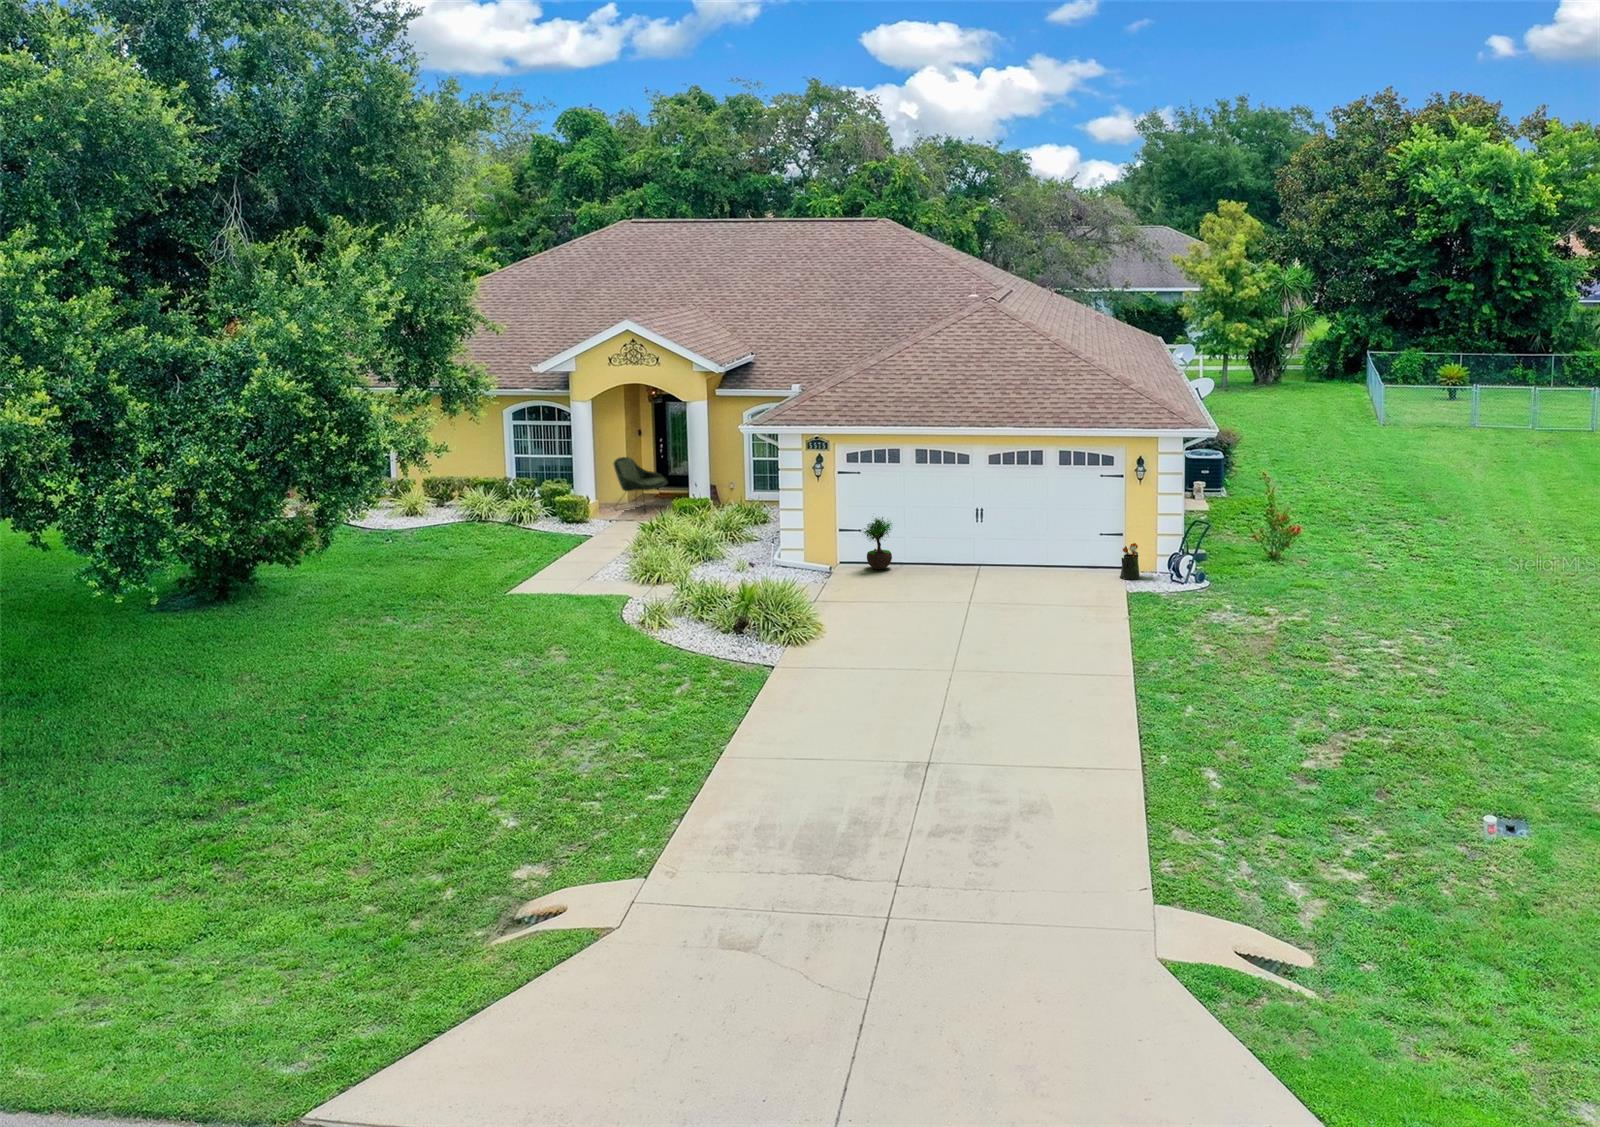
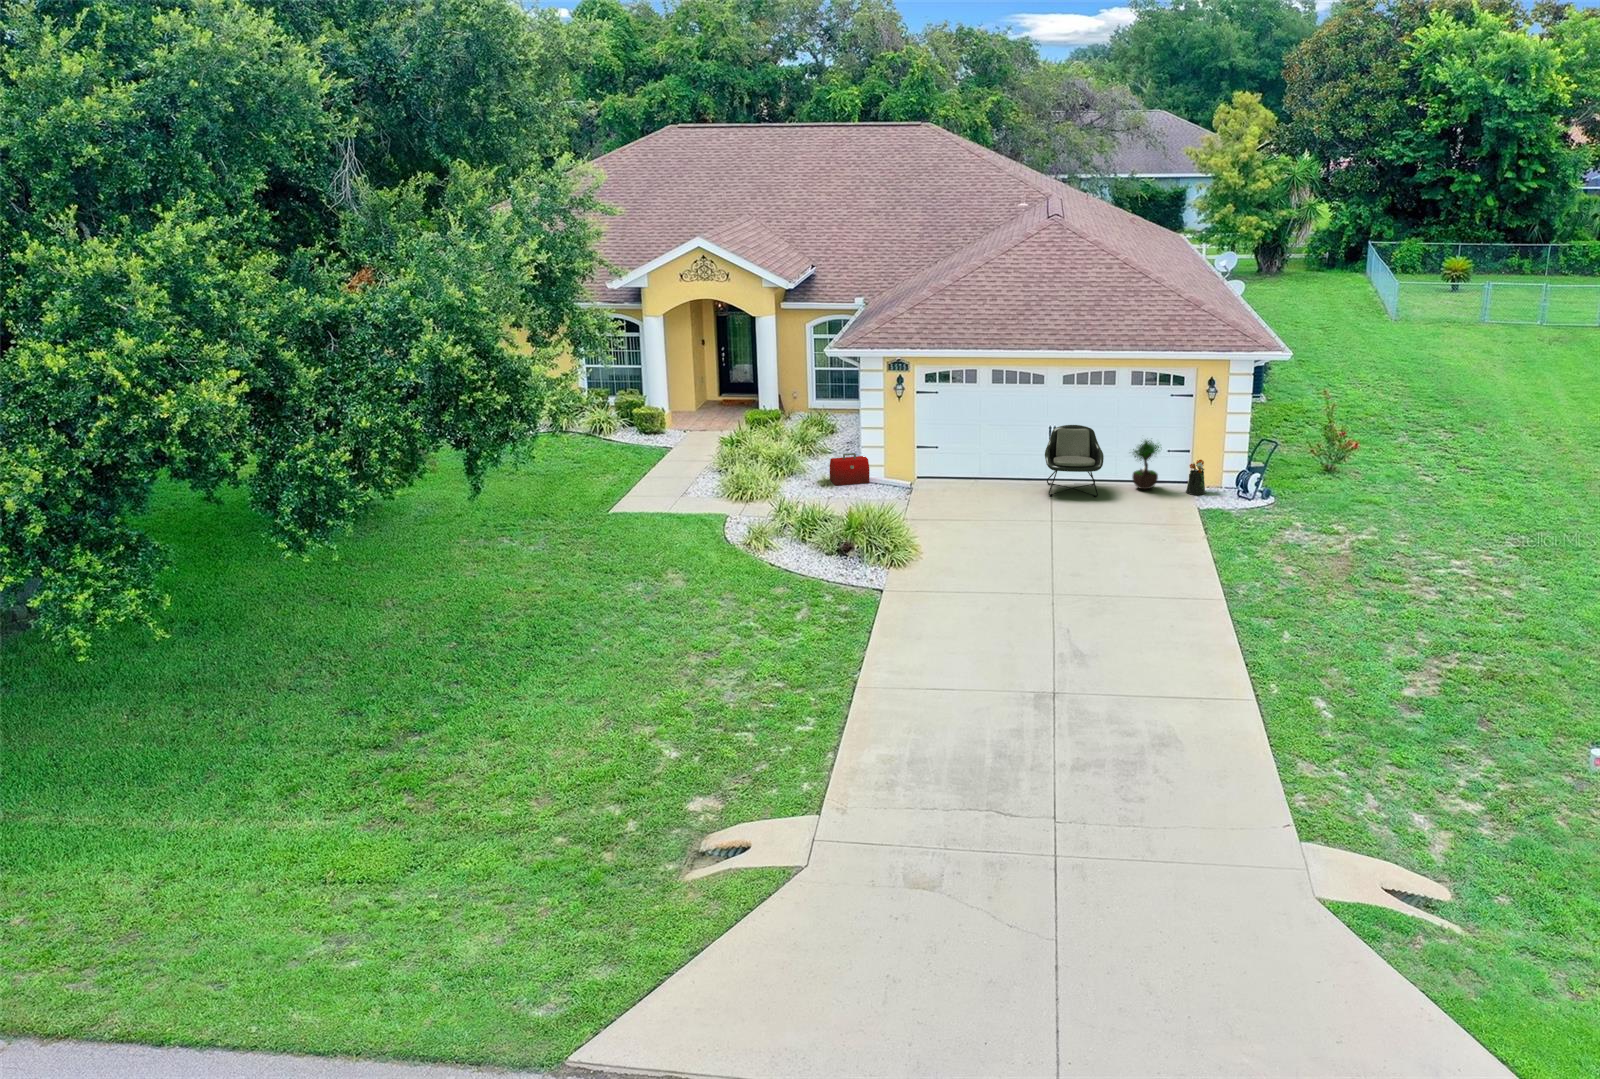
lounge chair: present [614,457,668,512] -> present [1045,425,1104,497]
potted tree: present [863,517,892,569] -> present [1132,440,1159,490]
toolbox: none [755,537,795,571] -> present [830,453,870,486]

